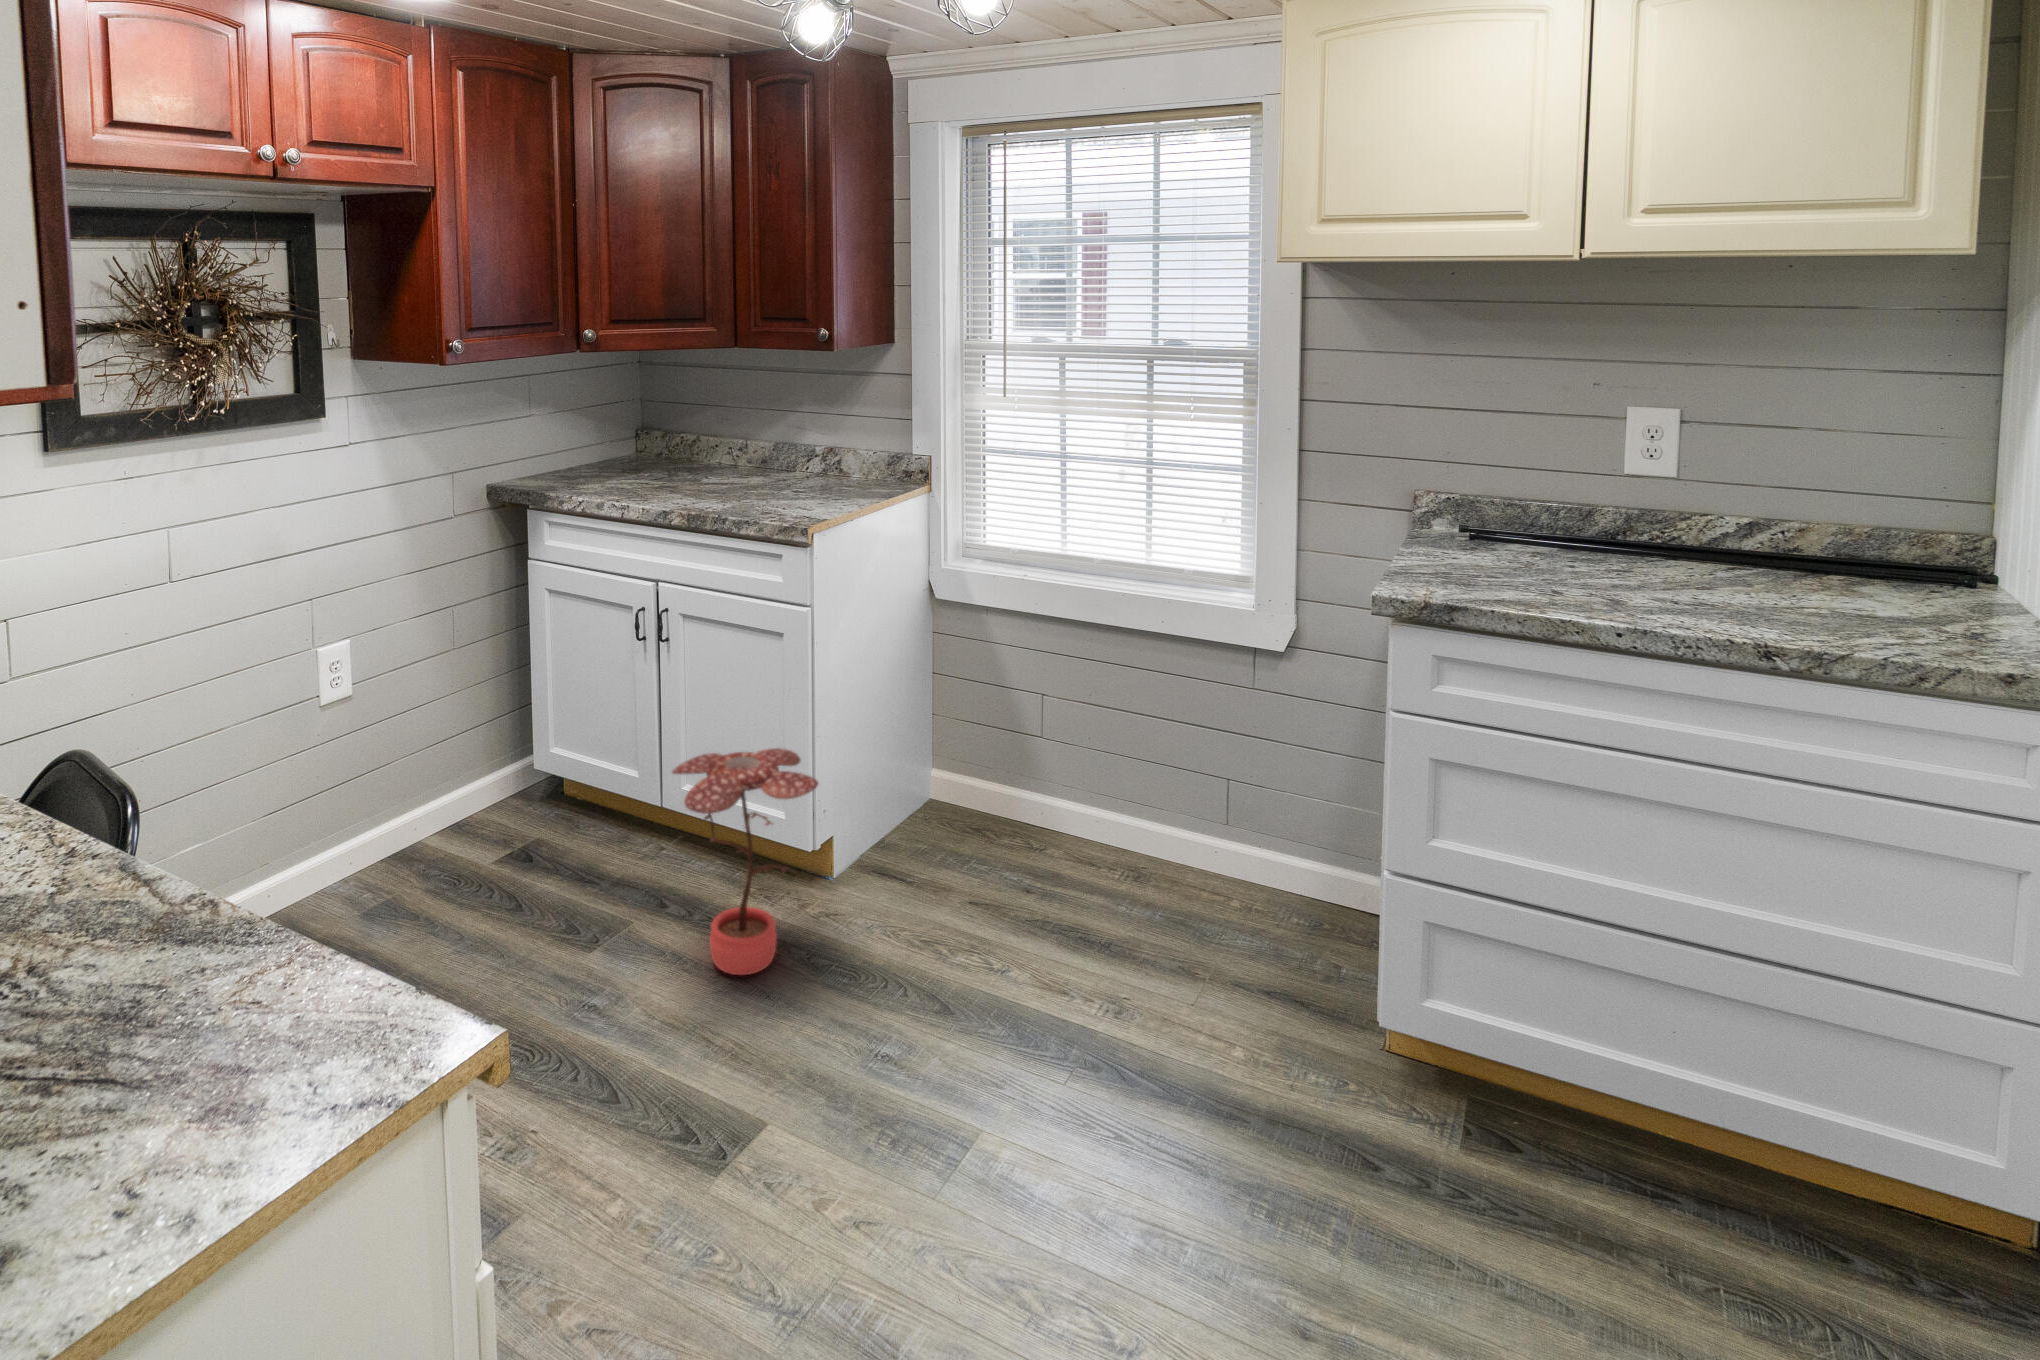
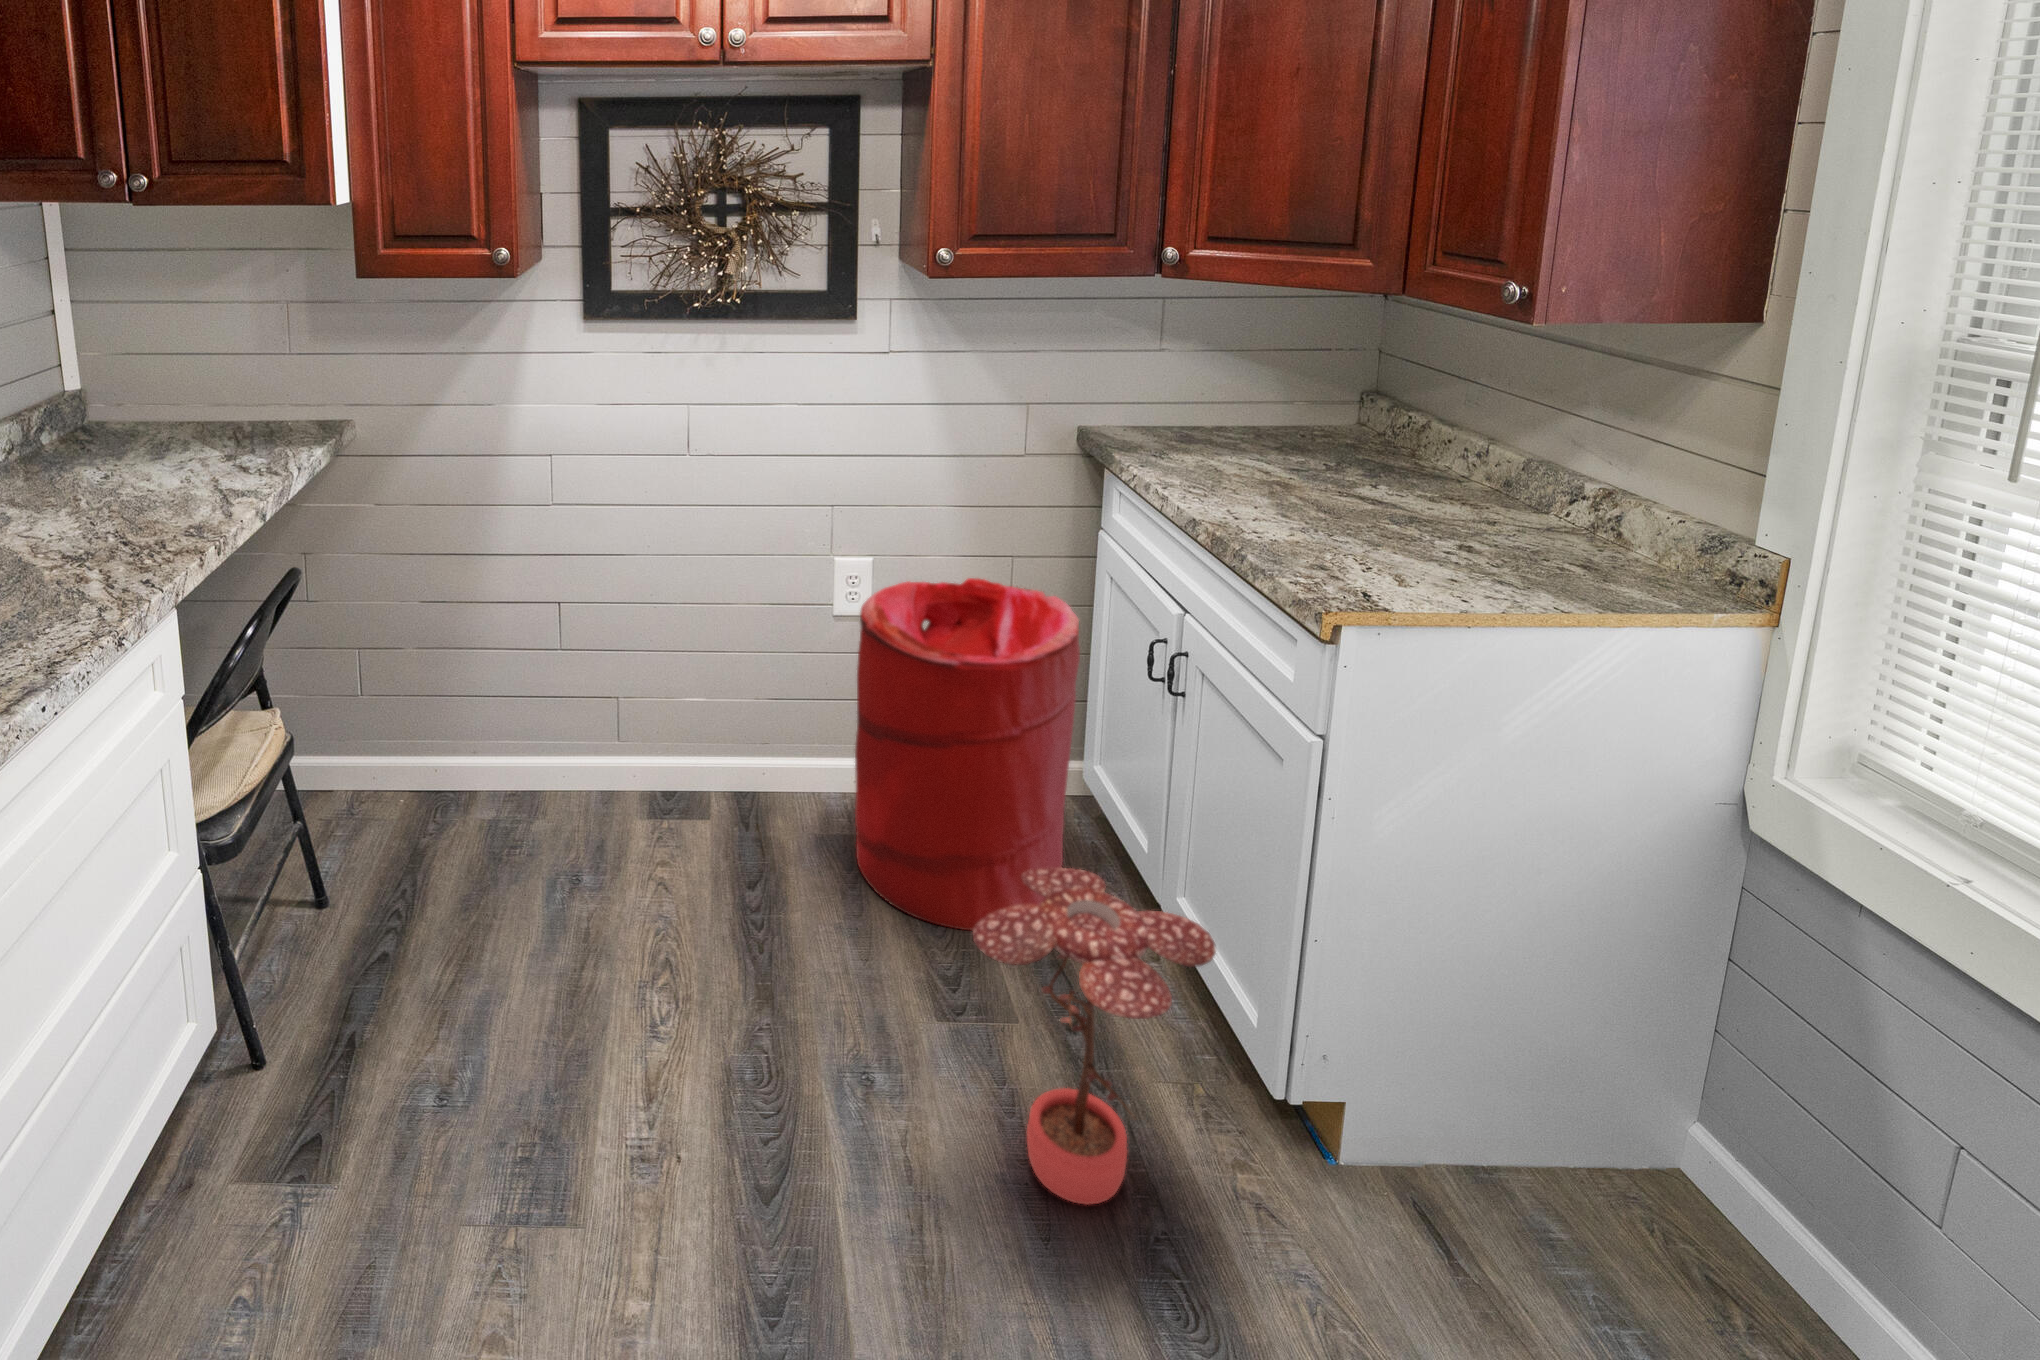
laundry hamper: none [380,623,574,923] -> present [855,578,1080,931]

